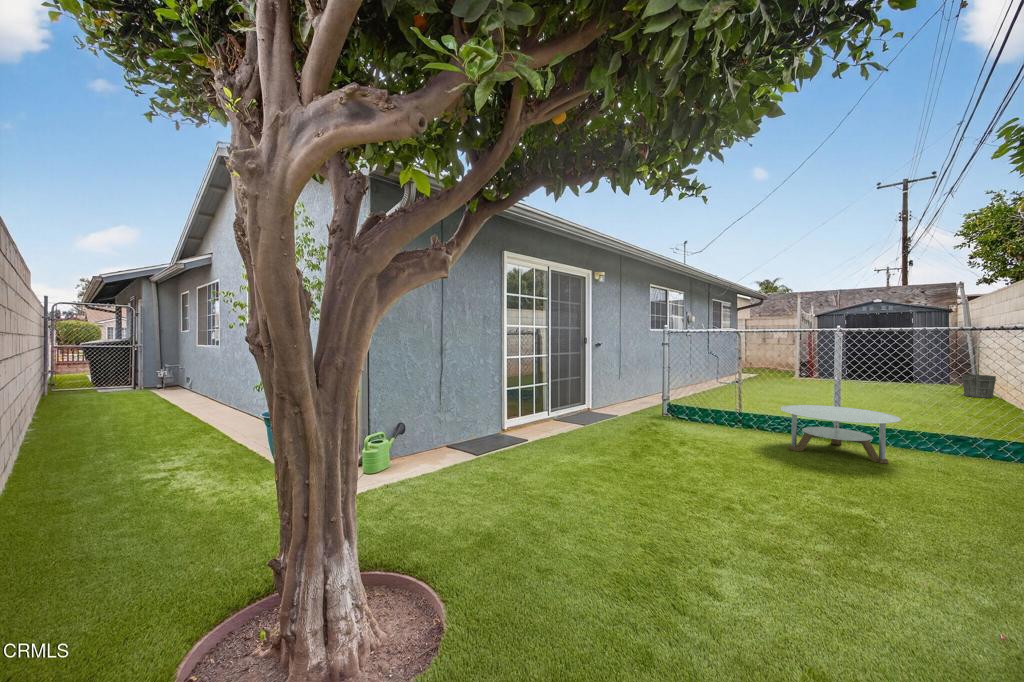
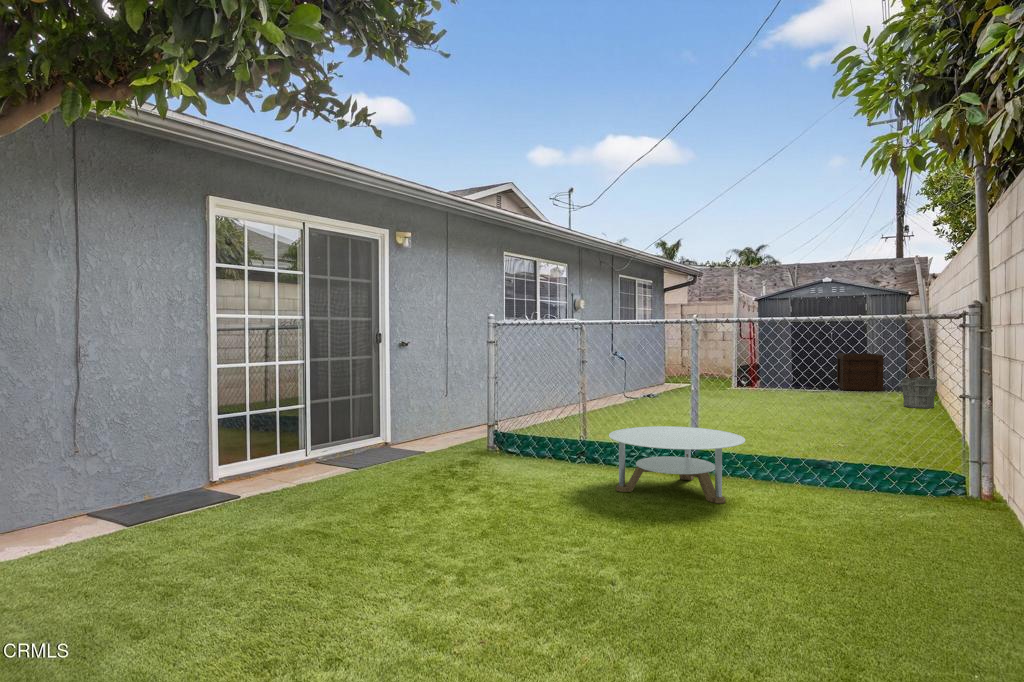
wooden crate: none [888,355,932,384] -> present [837,353,884,391]

